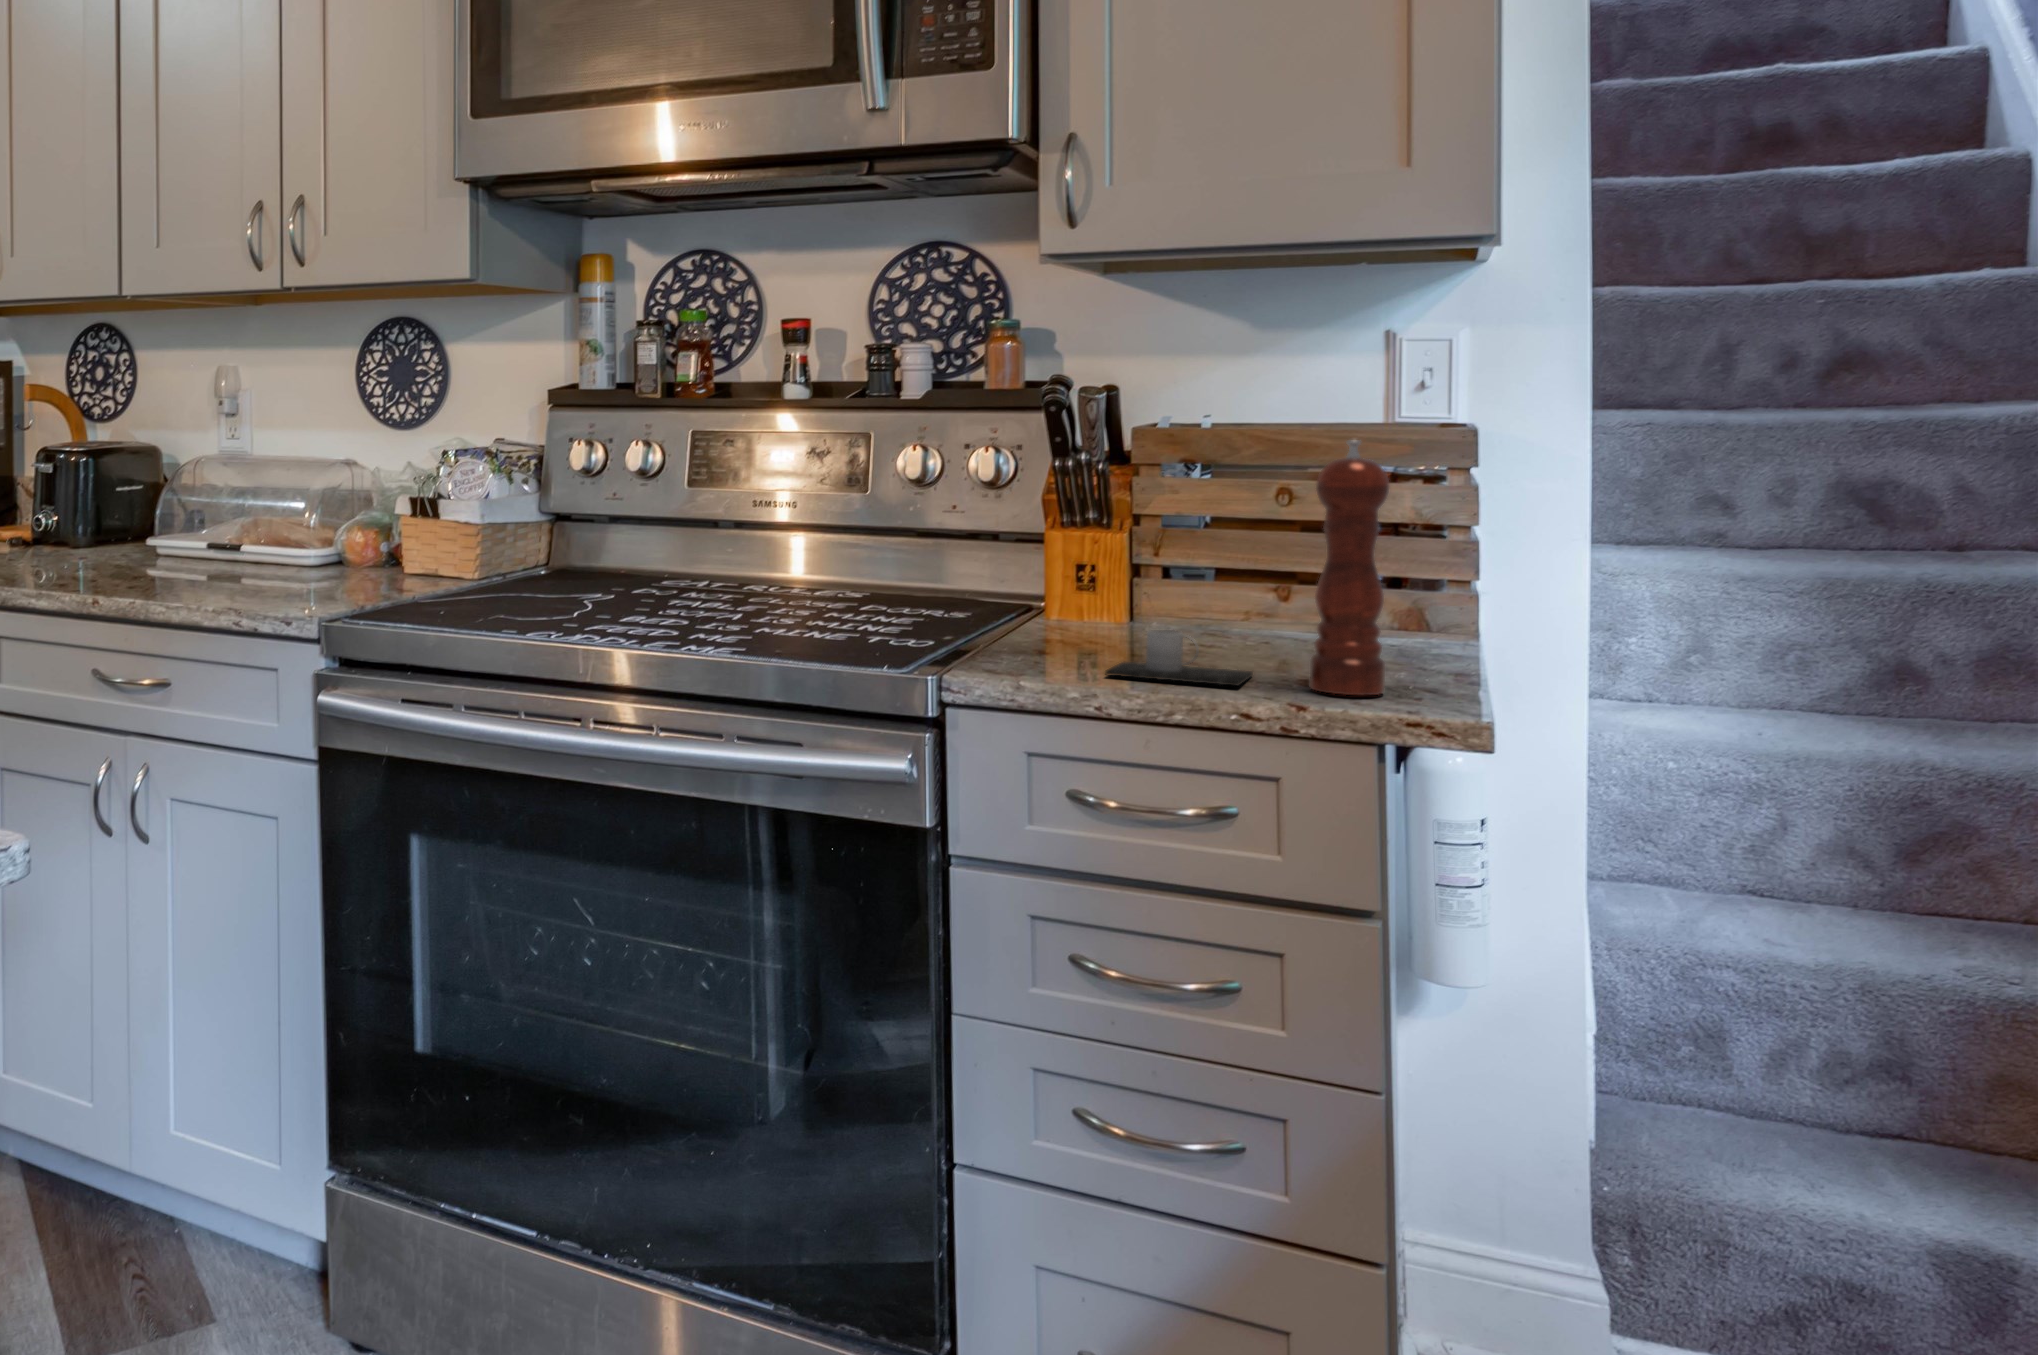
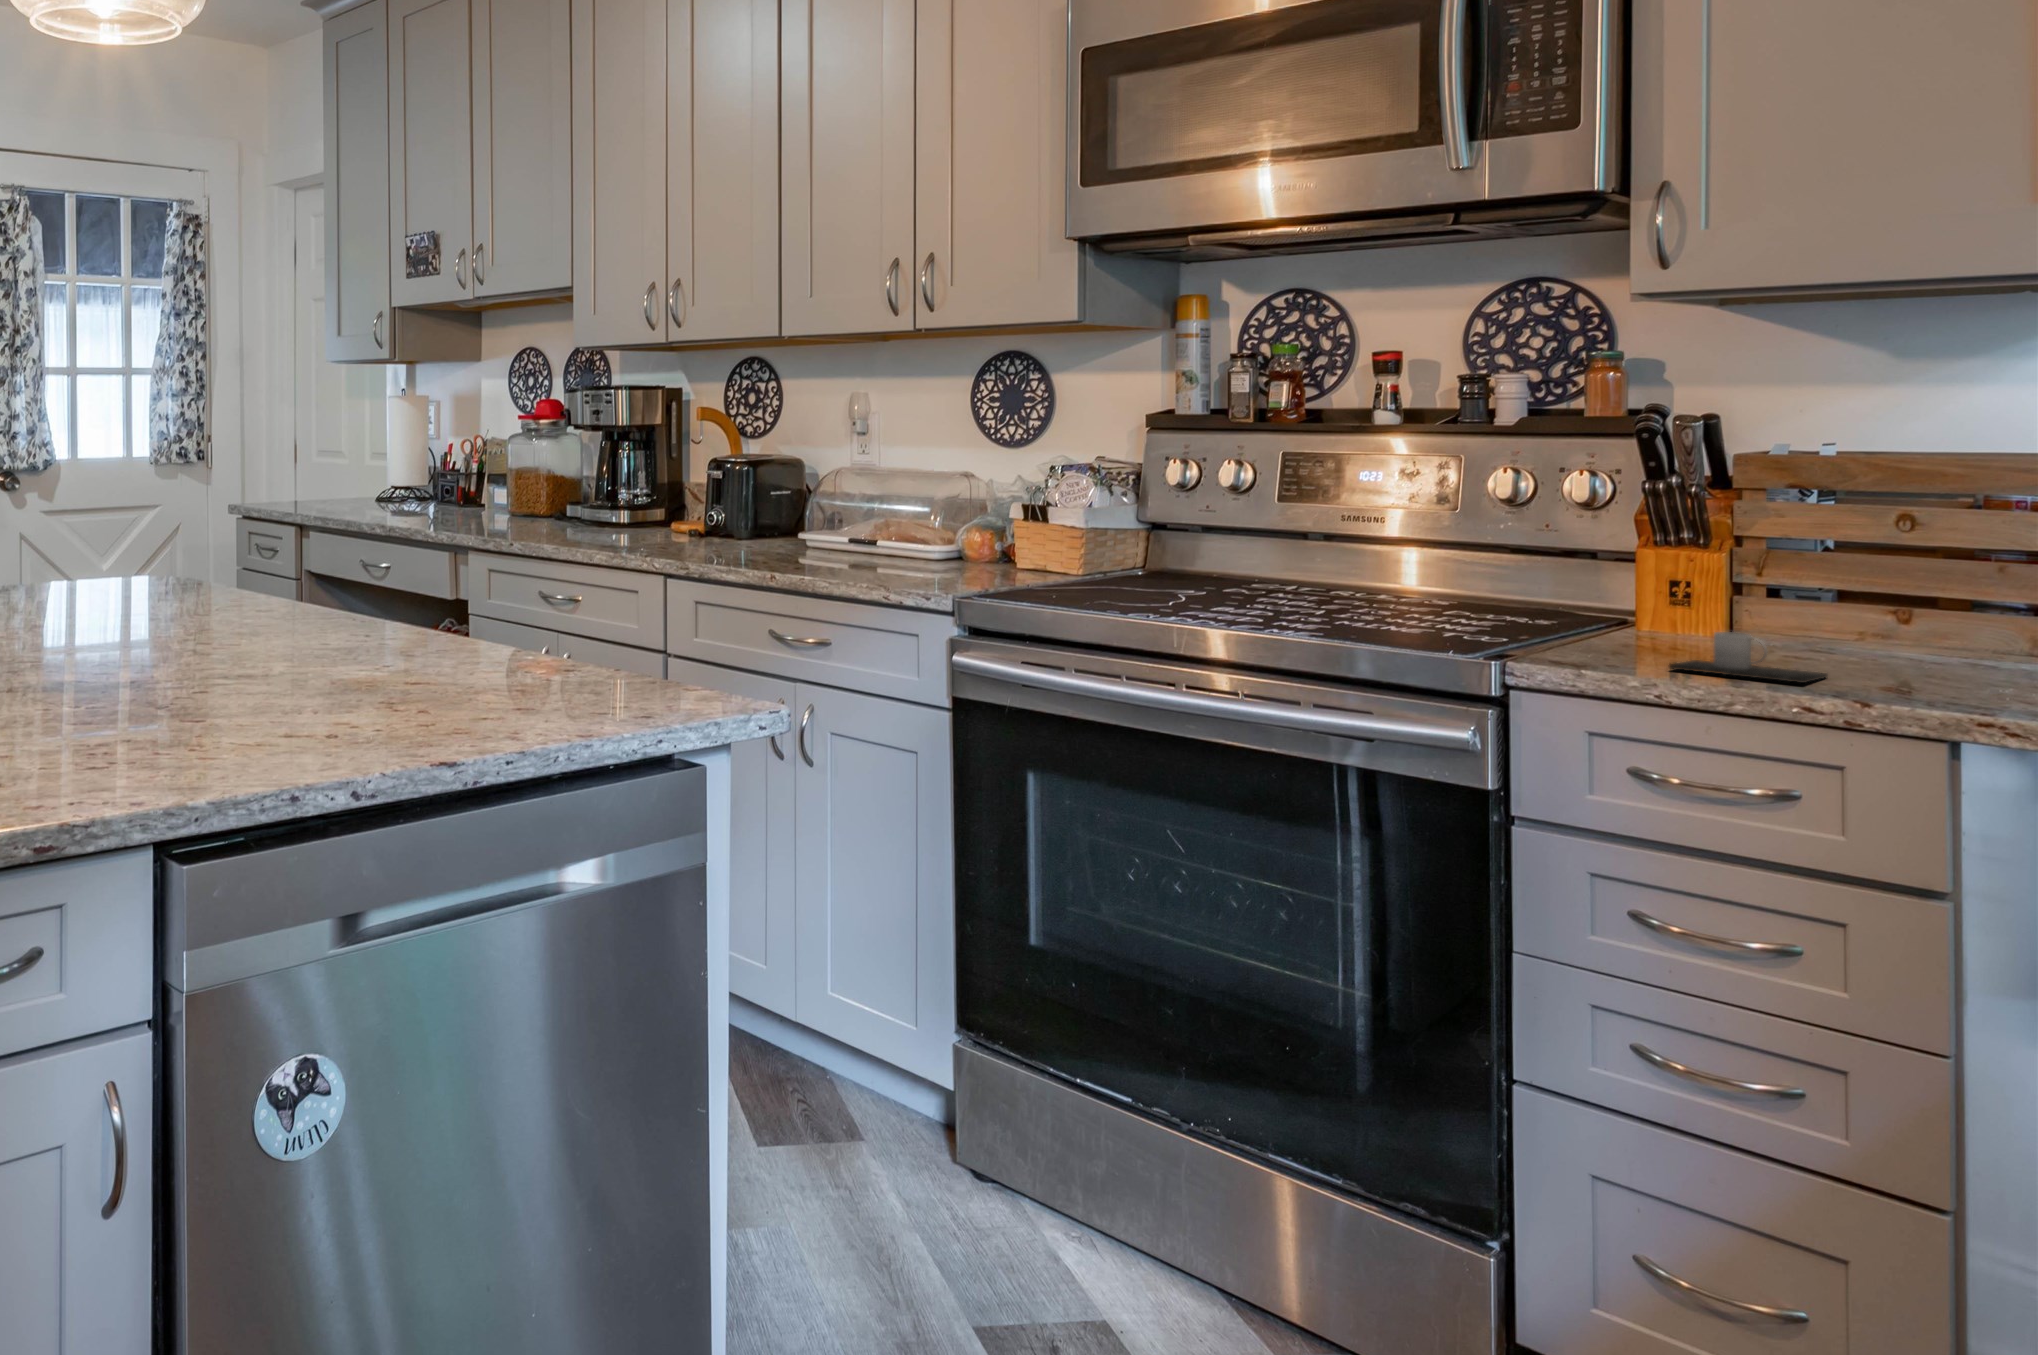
pepper mill: present [1310,440,1389,695] -> none [1882,468,1964,697]

